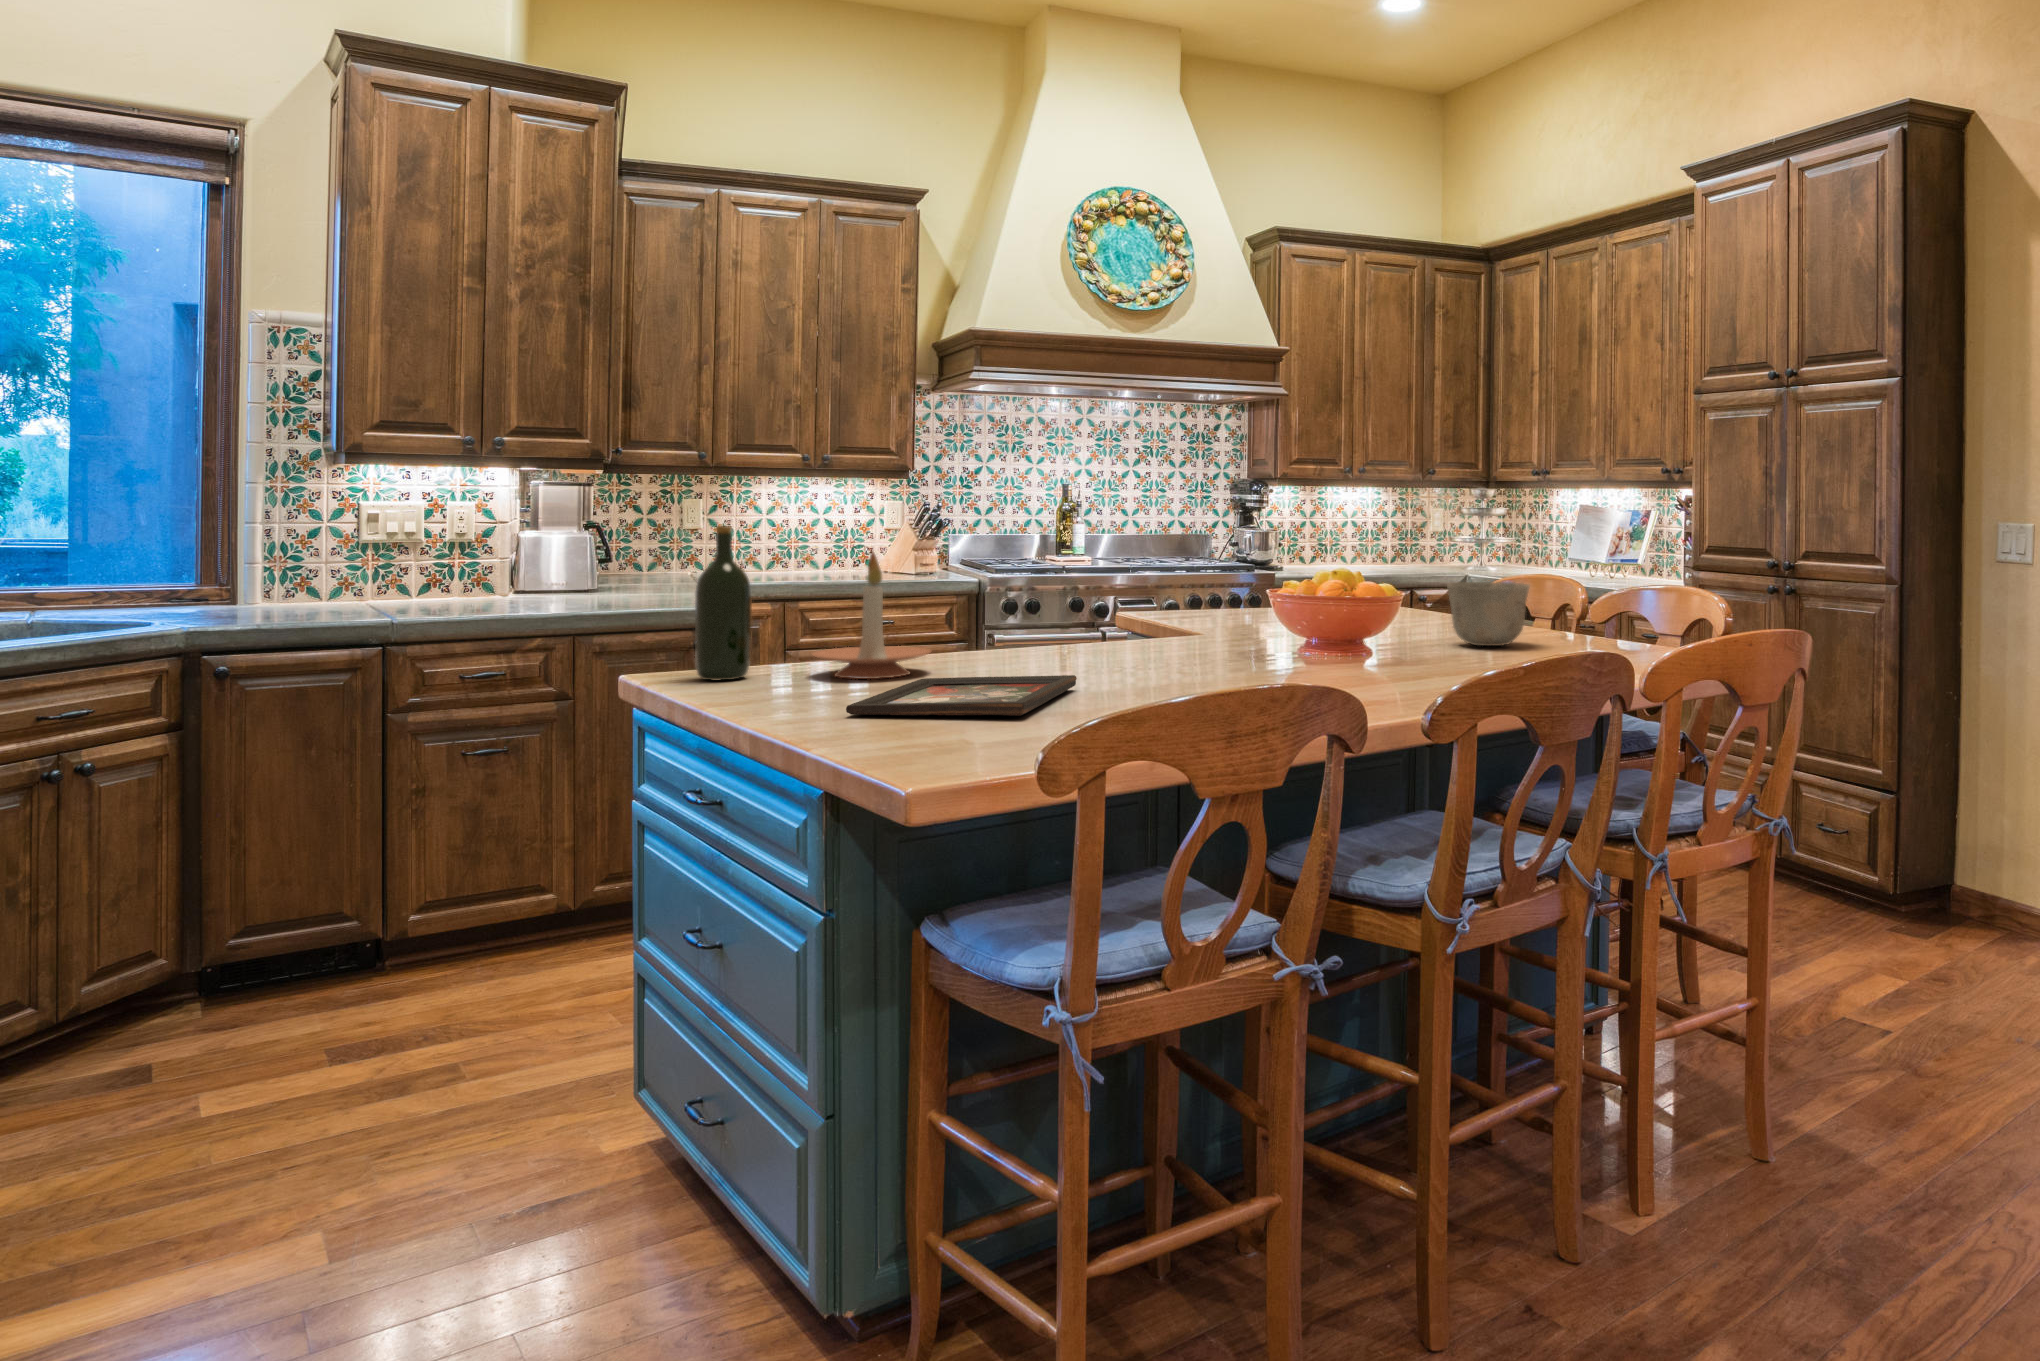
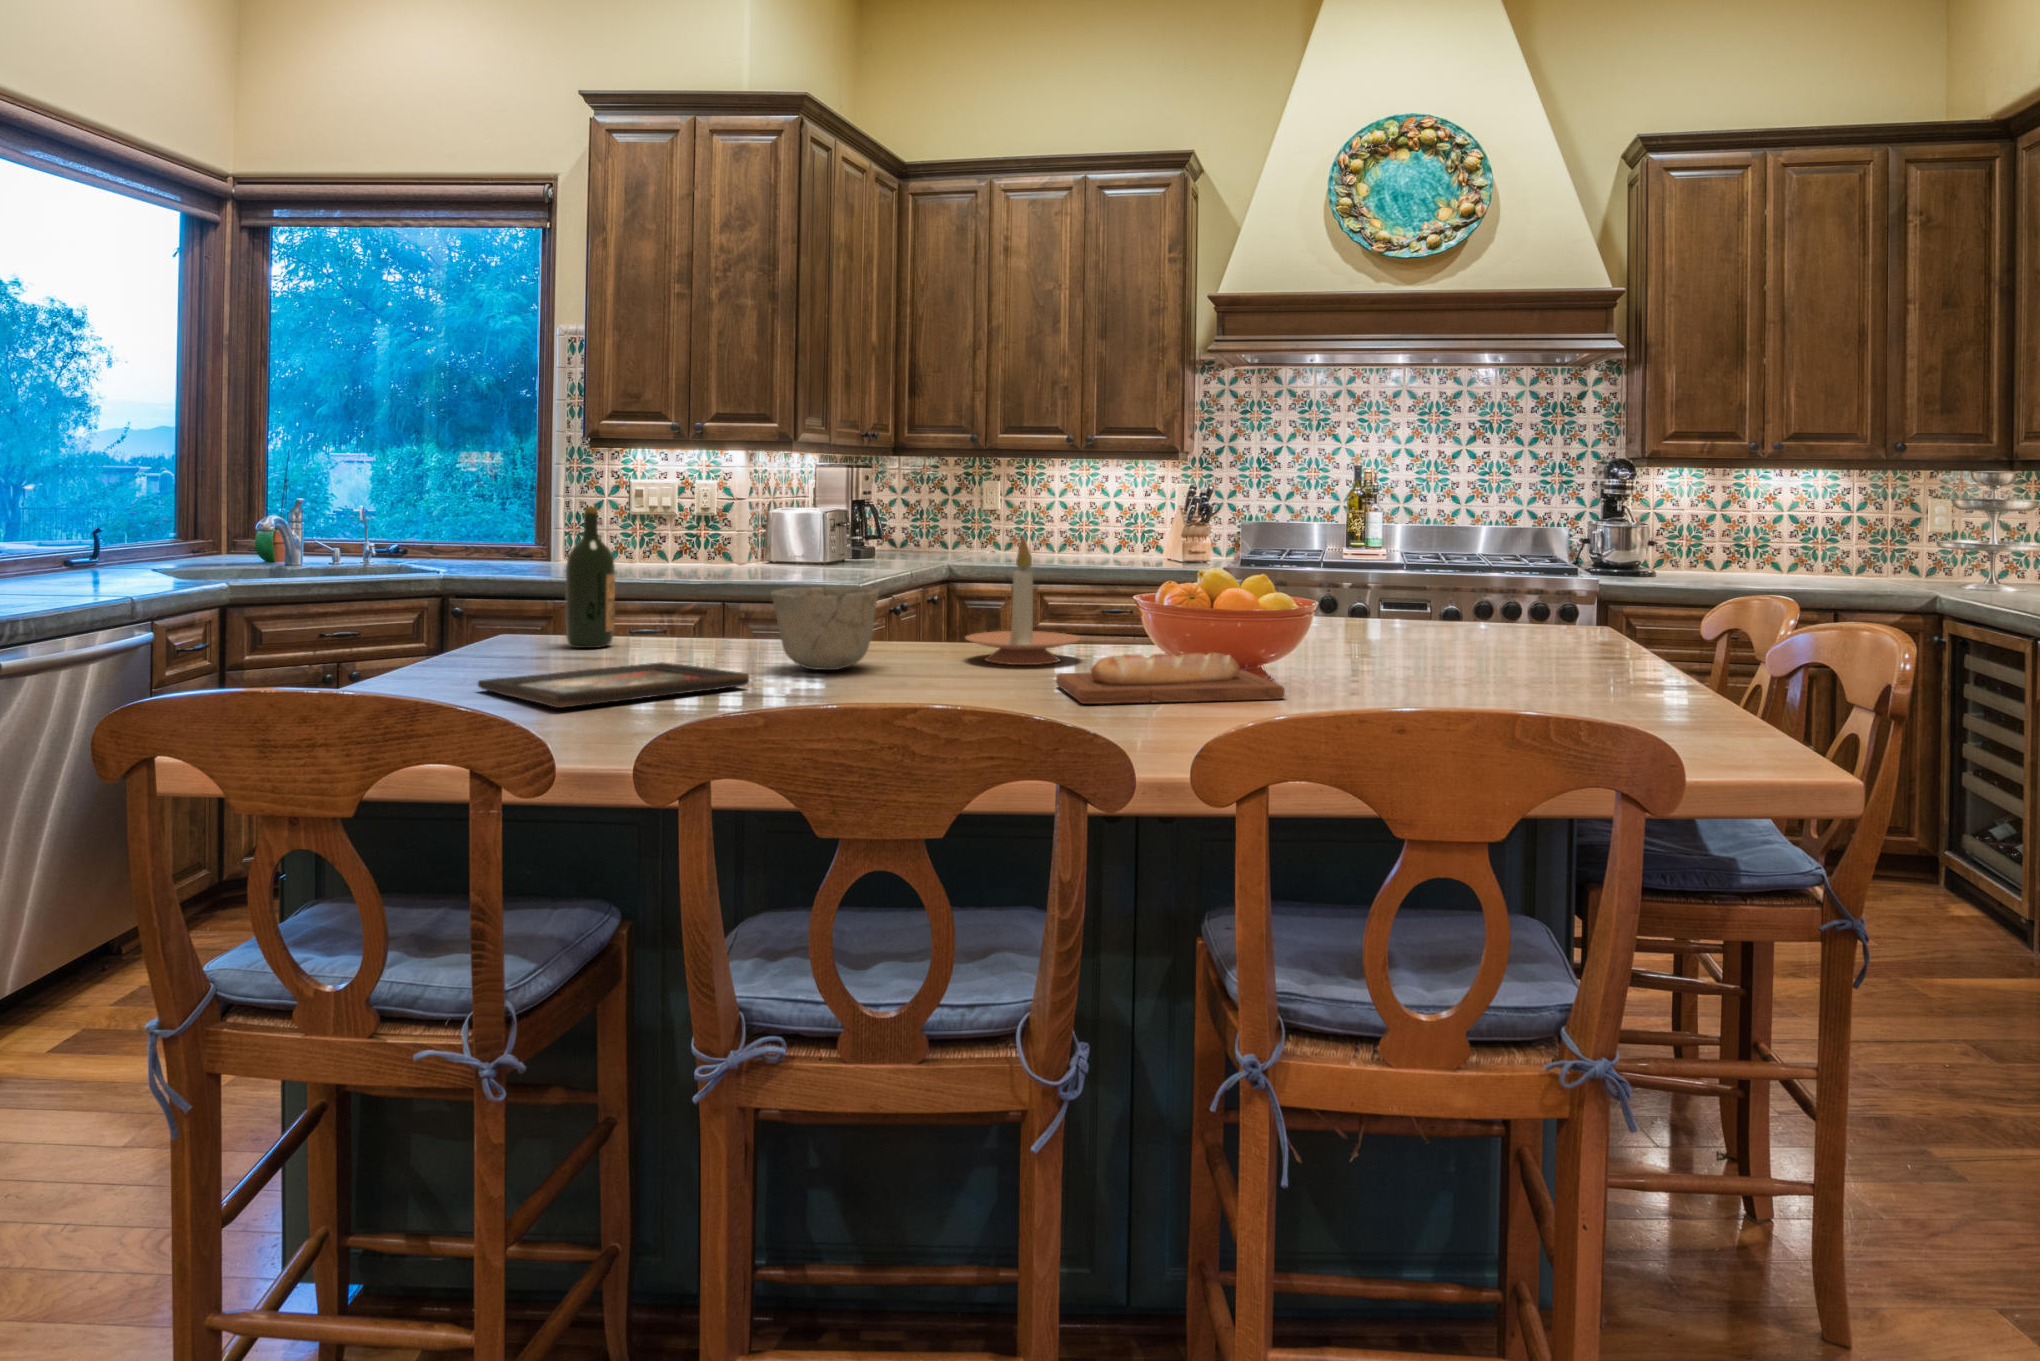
candle holder: present [813,552,931,679] -> present [966,536,1080,665]
ceramic bowl: present [1447,582,1530,646] -> present [771,586,879,670]
bread loaf: none [1279,629,1441,672] -> present [1056,652,1285,704]

